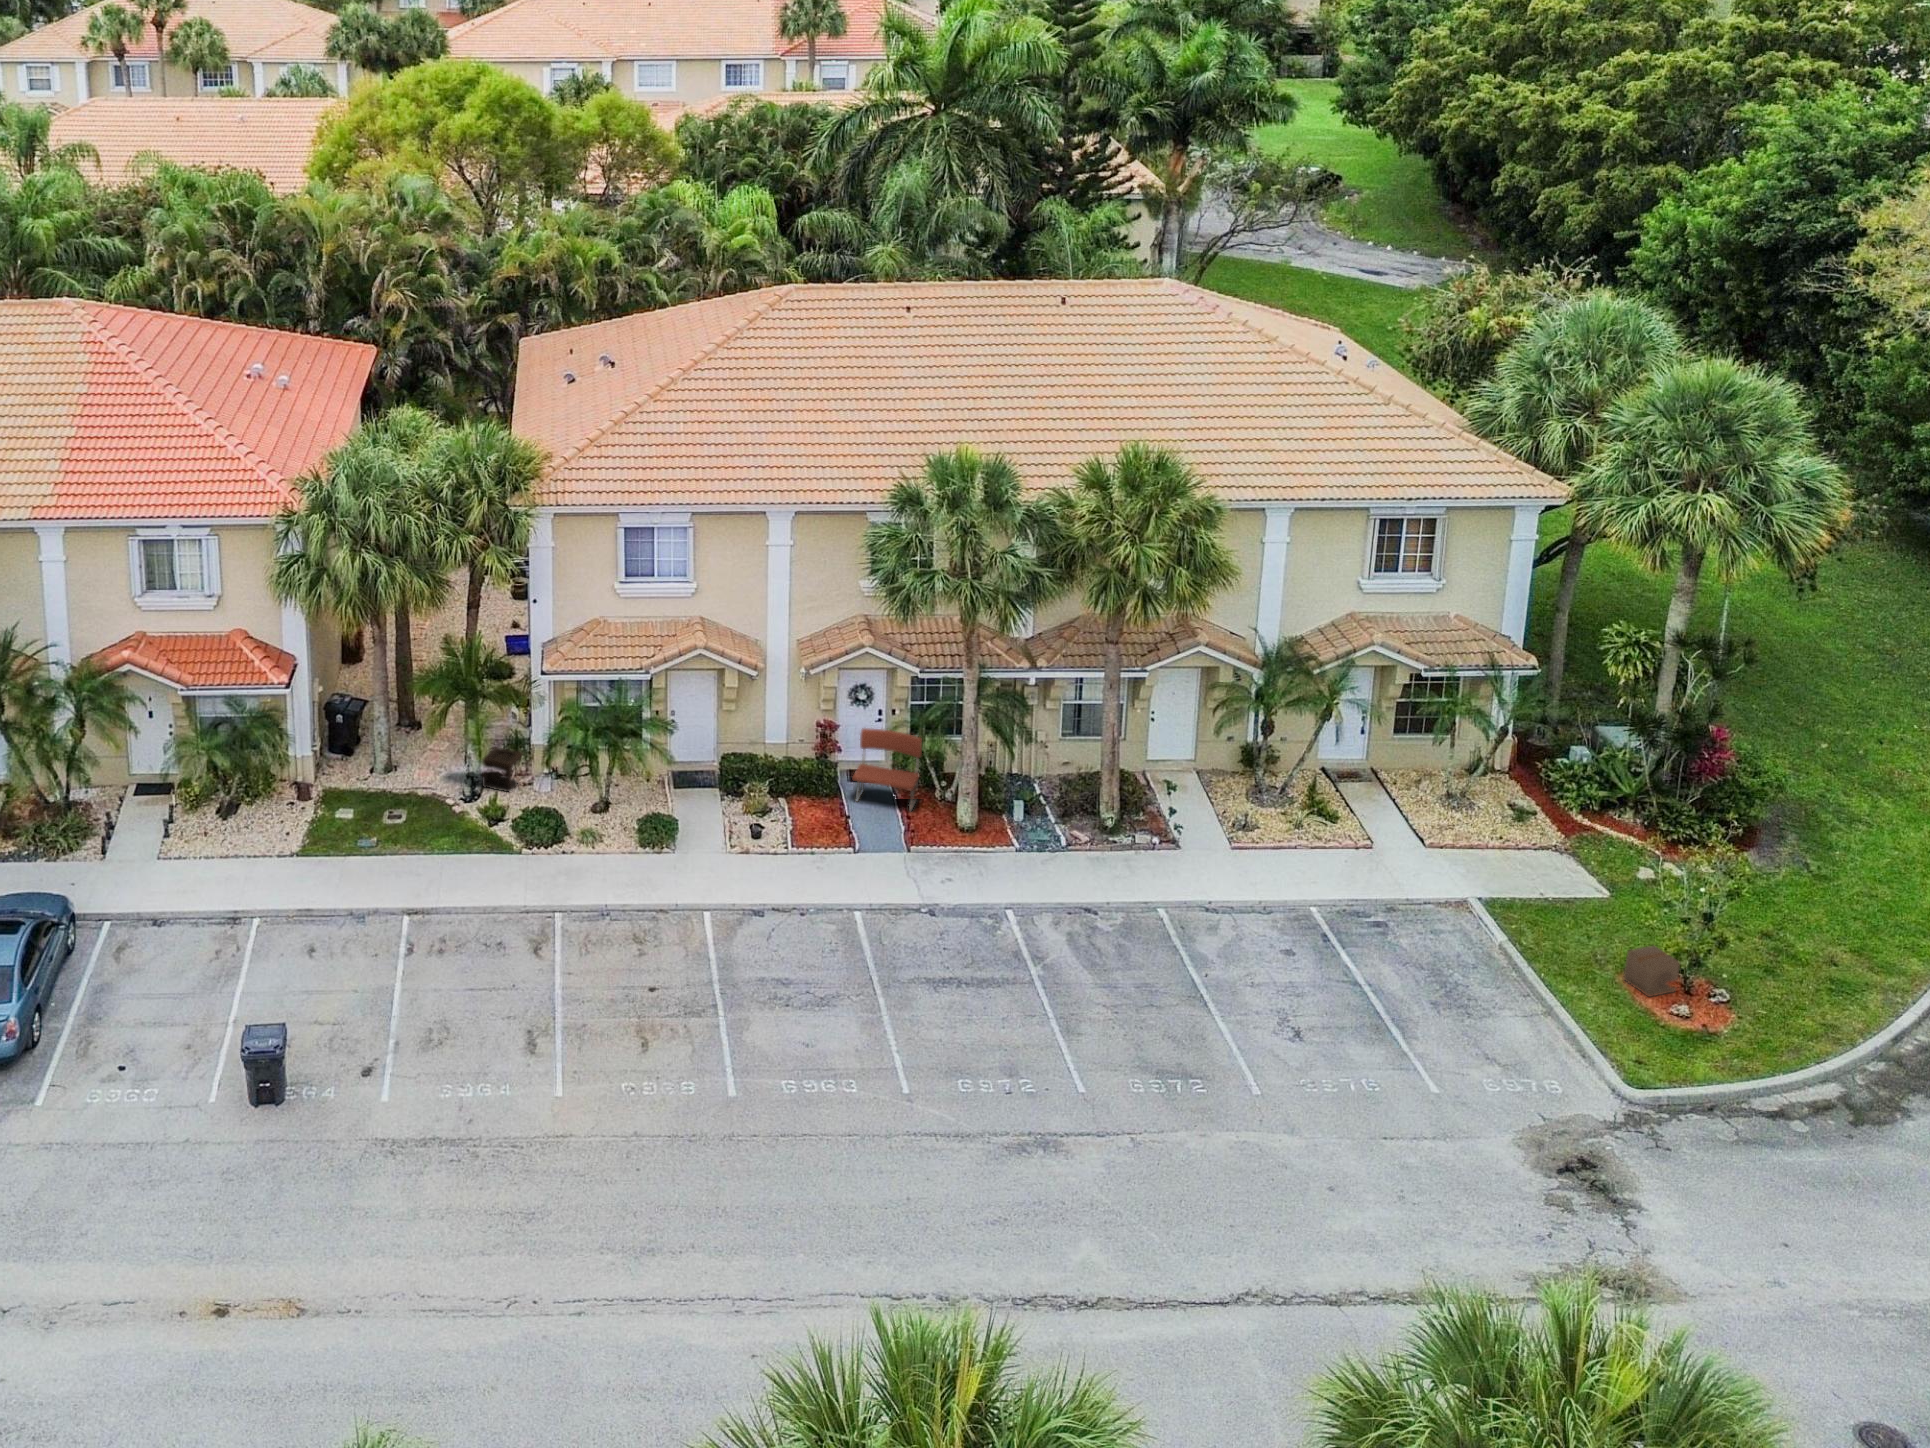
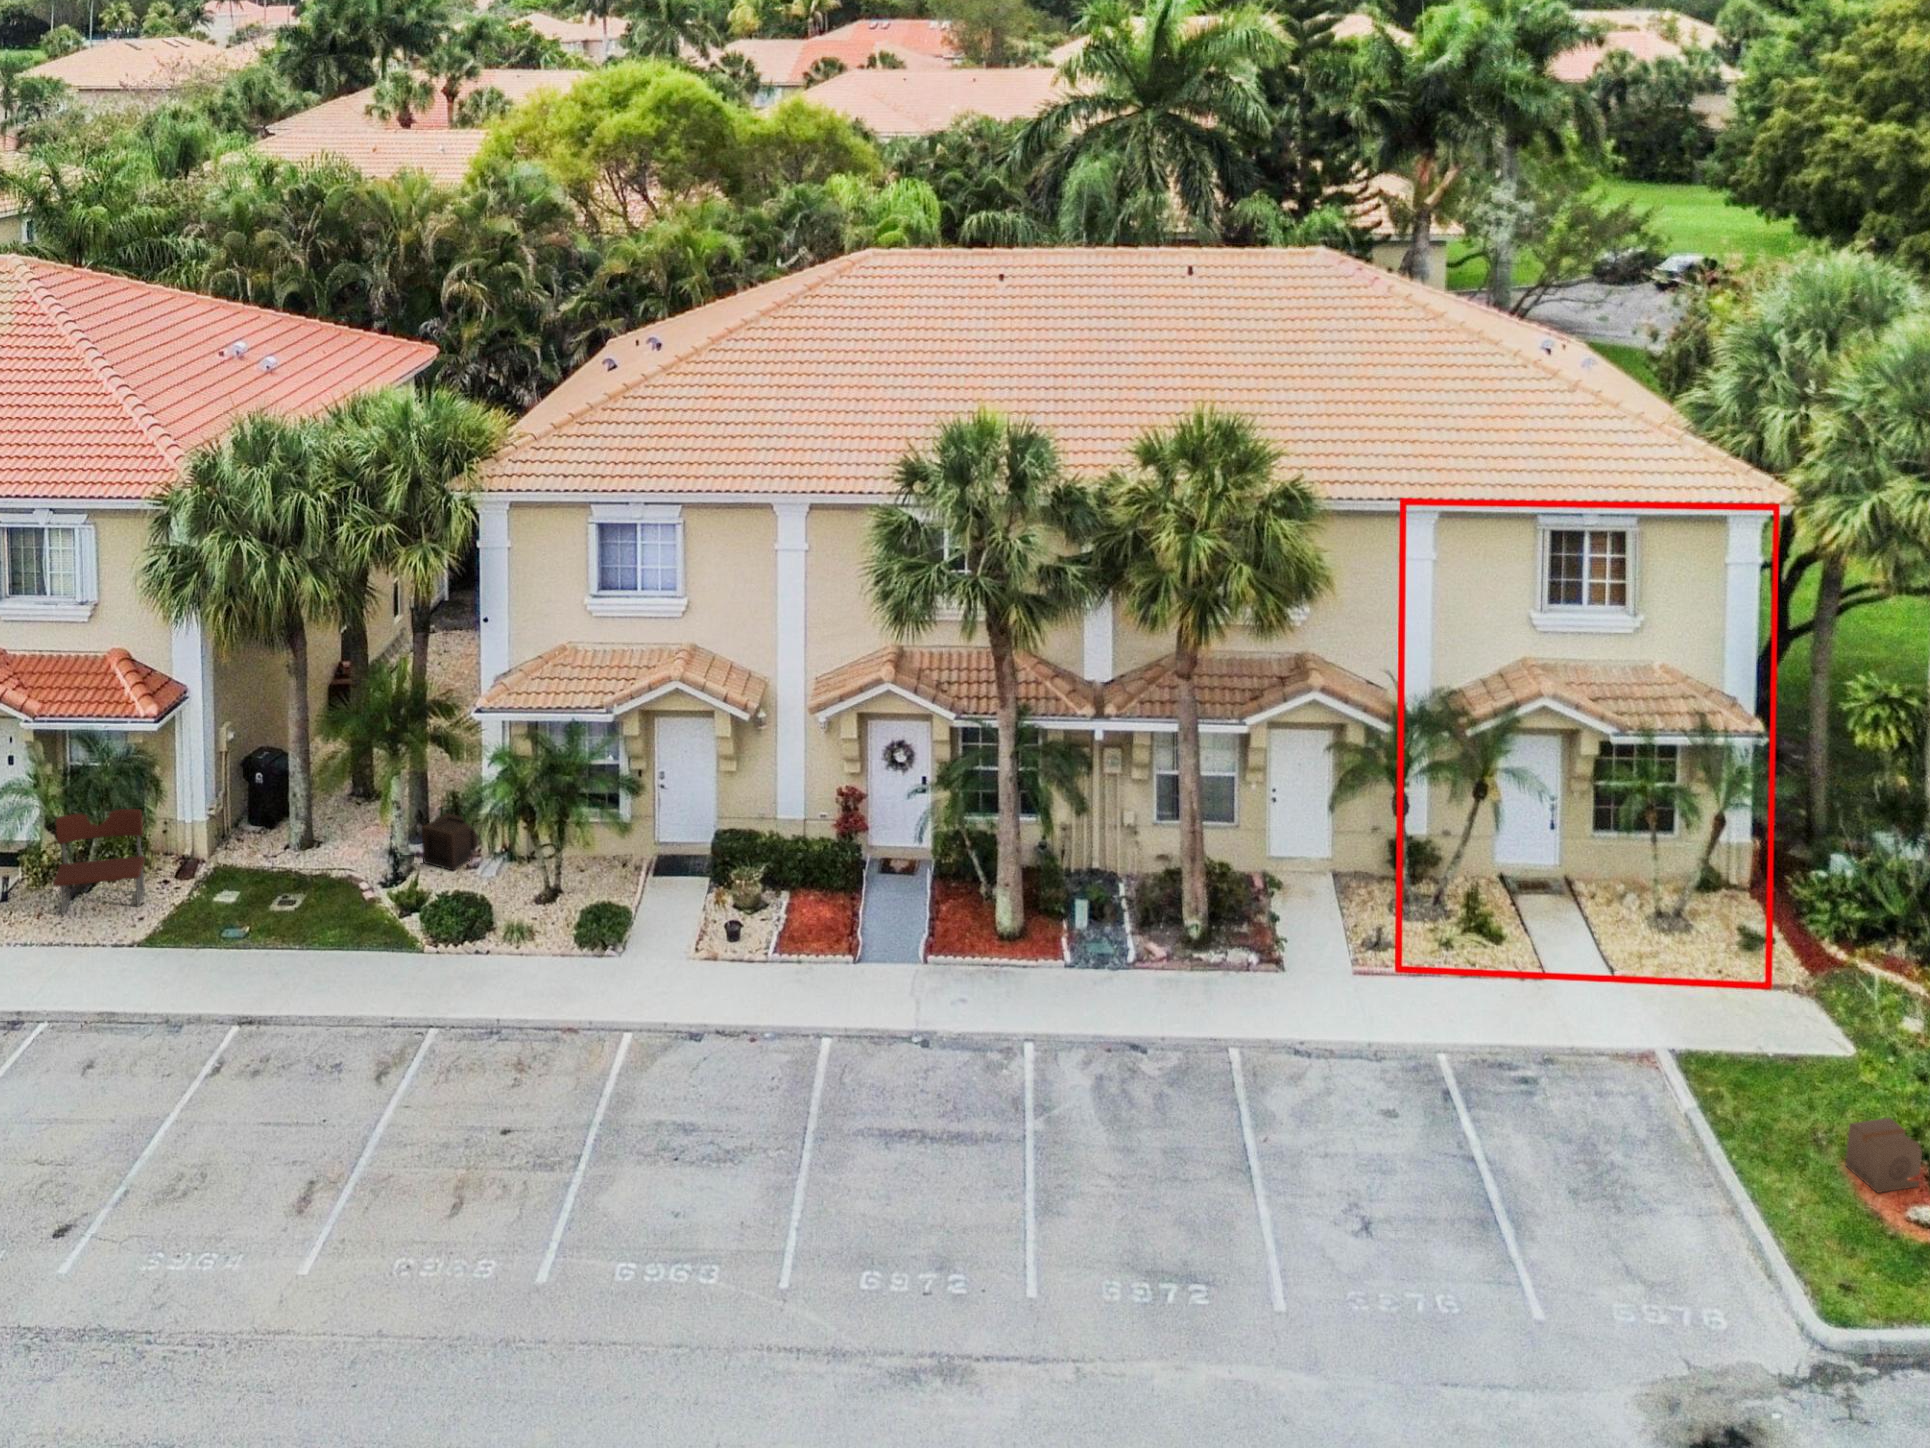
bench: present [853,728,922,810] -> present [53,809,145,914]

